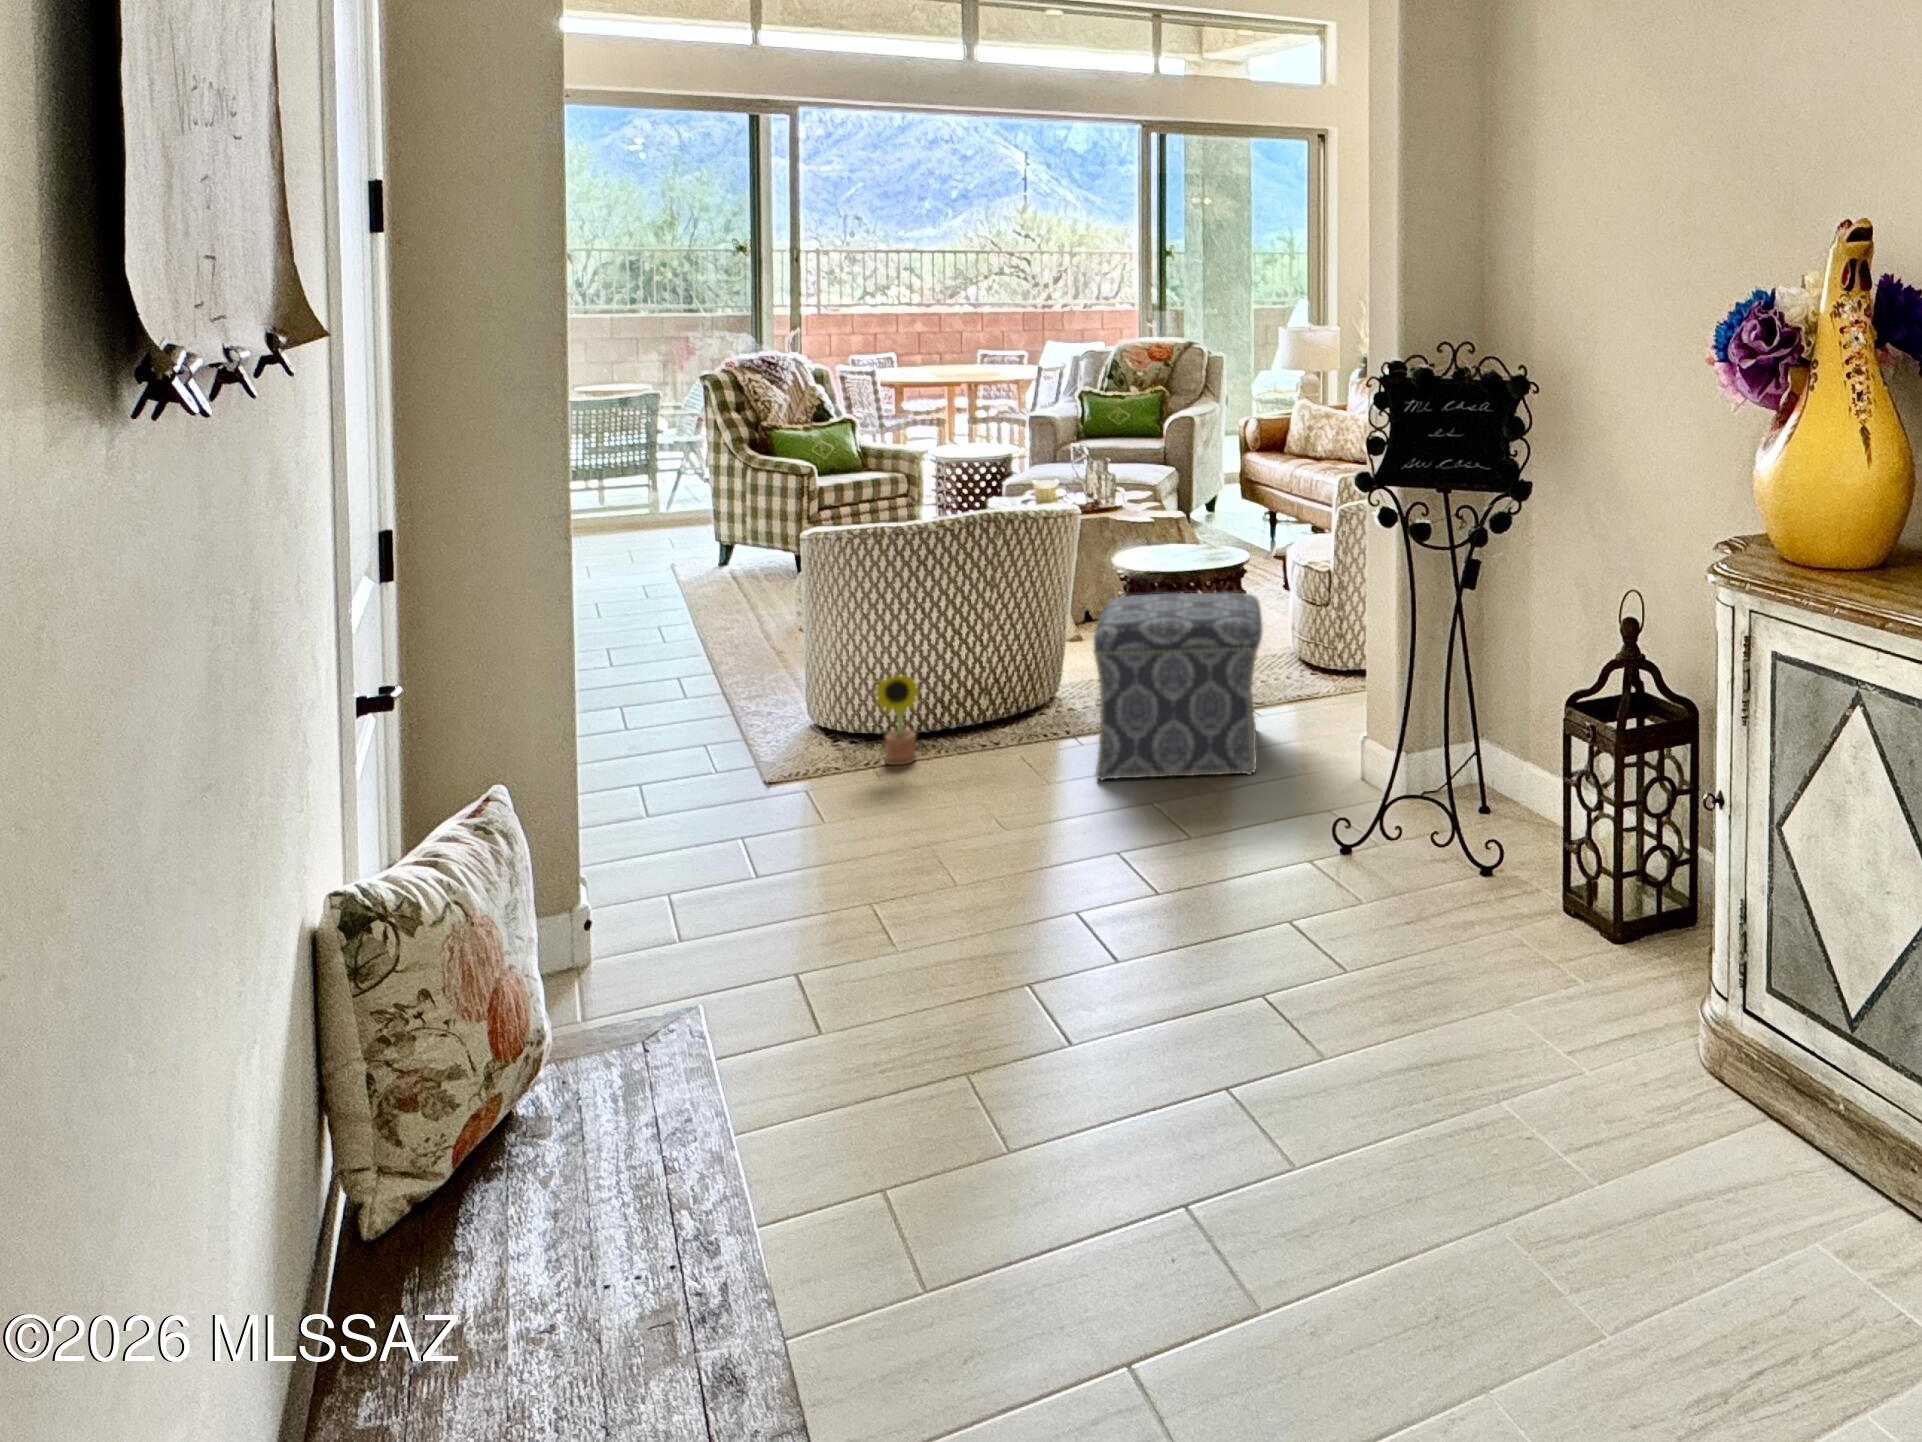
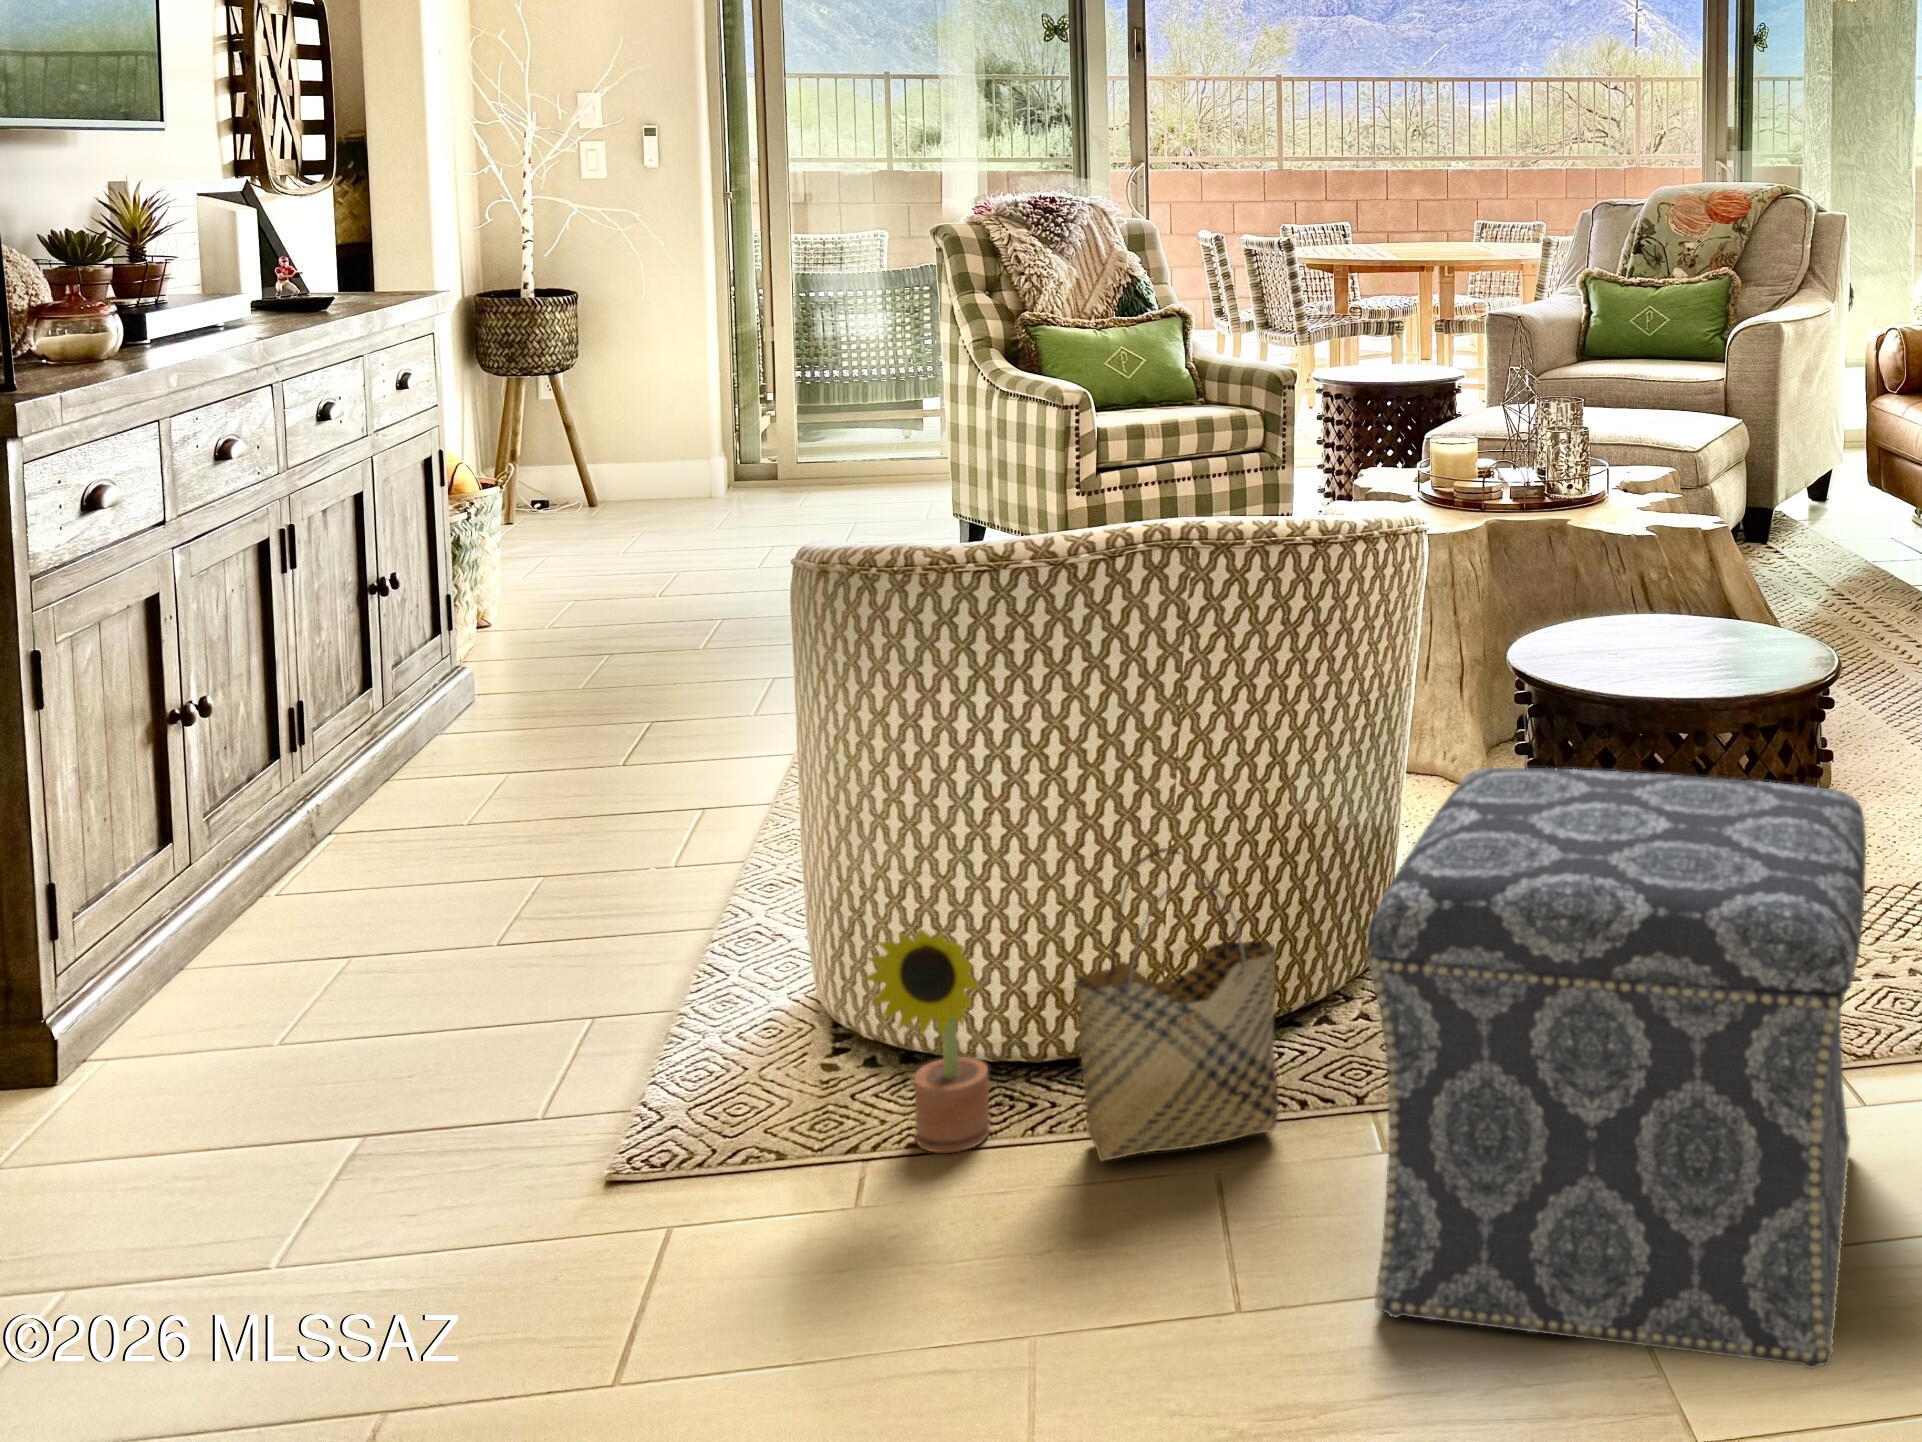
woven basket: none [956,639,1036,758] -> present [1073,848,1279,1161]

